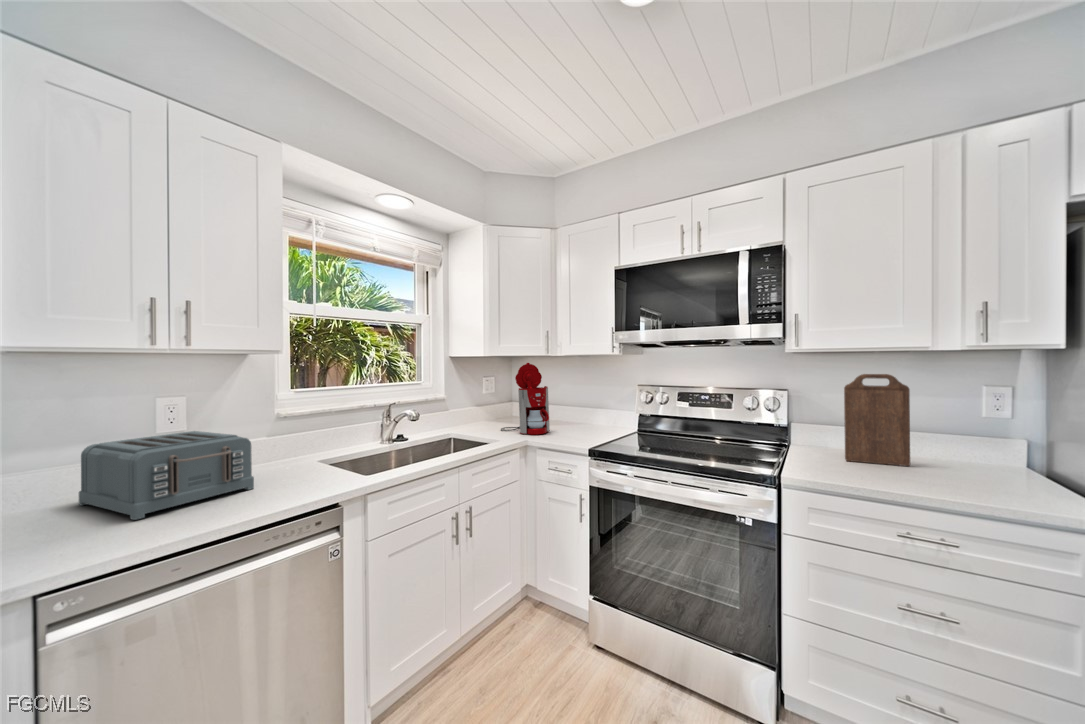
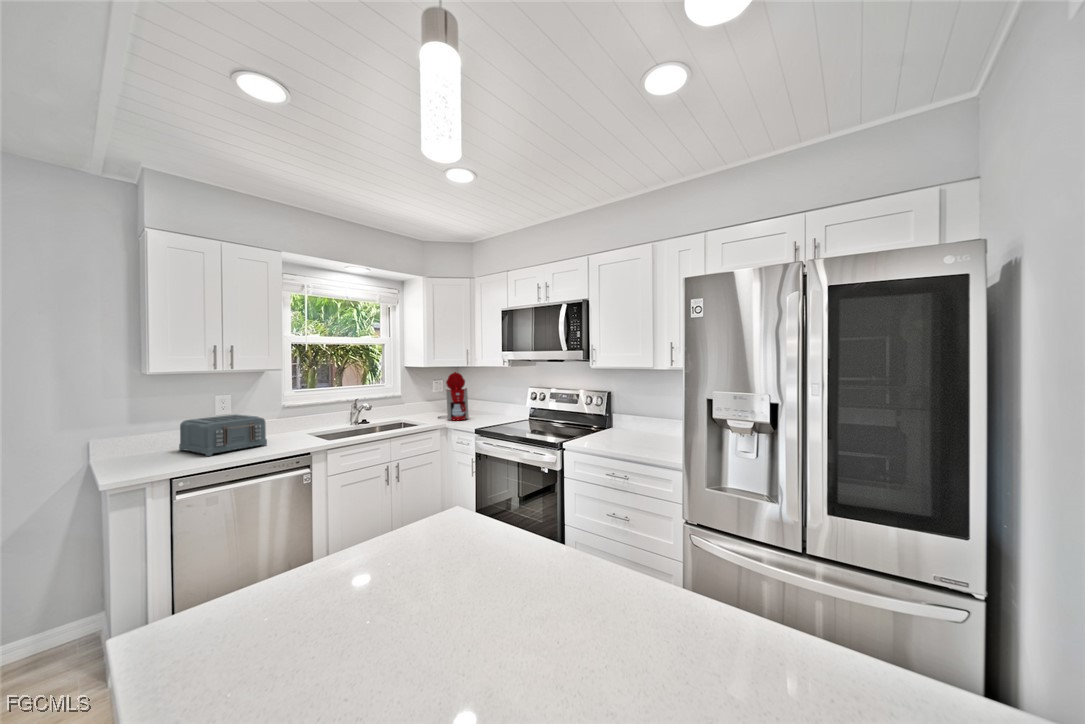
cutting board: present [844,374,910,466] -> none [621,383,652,440]

